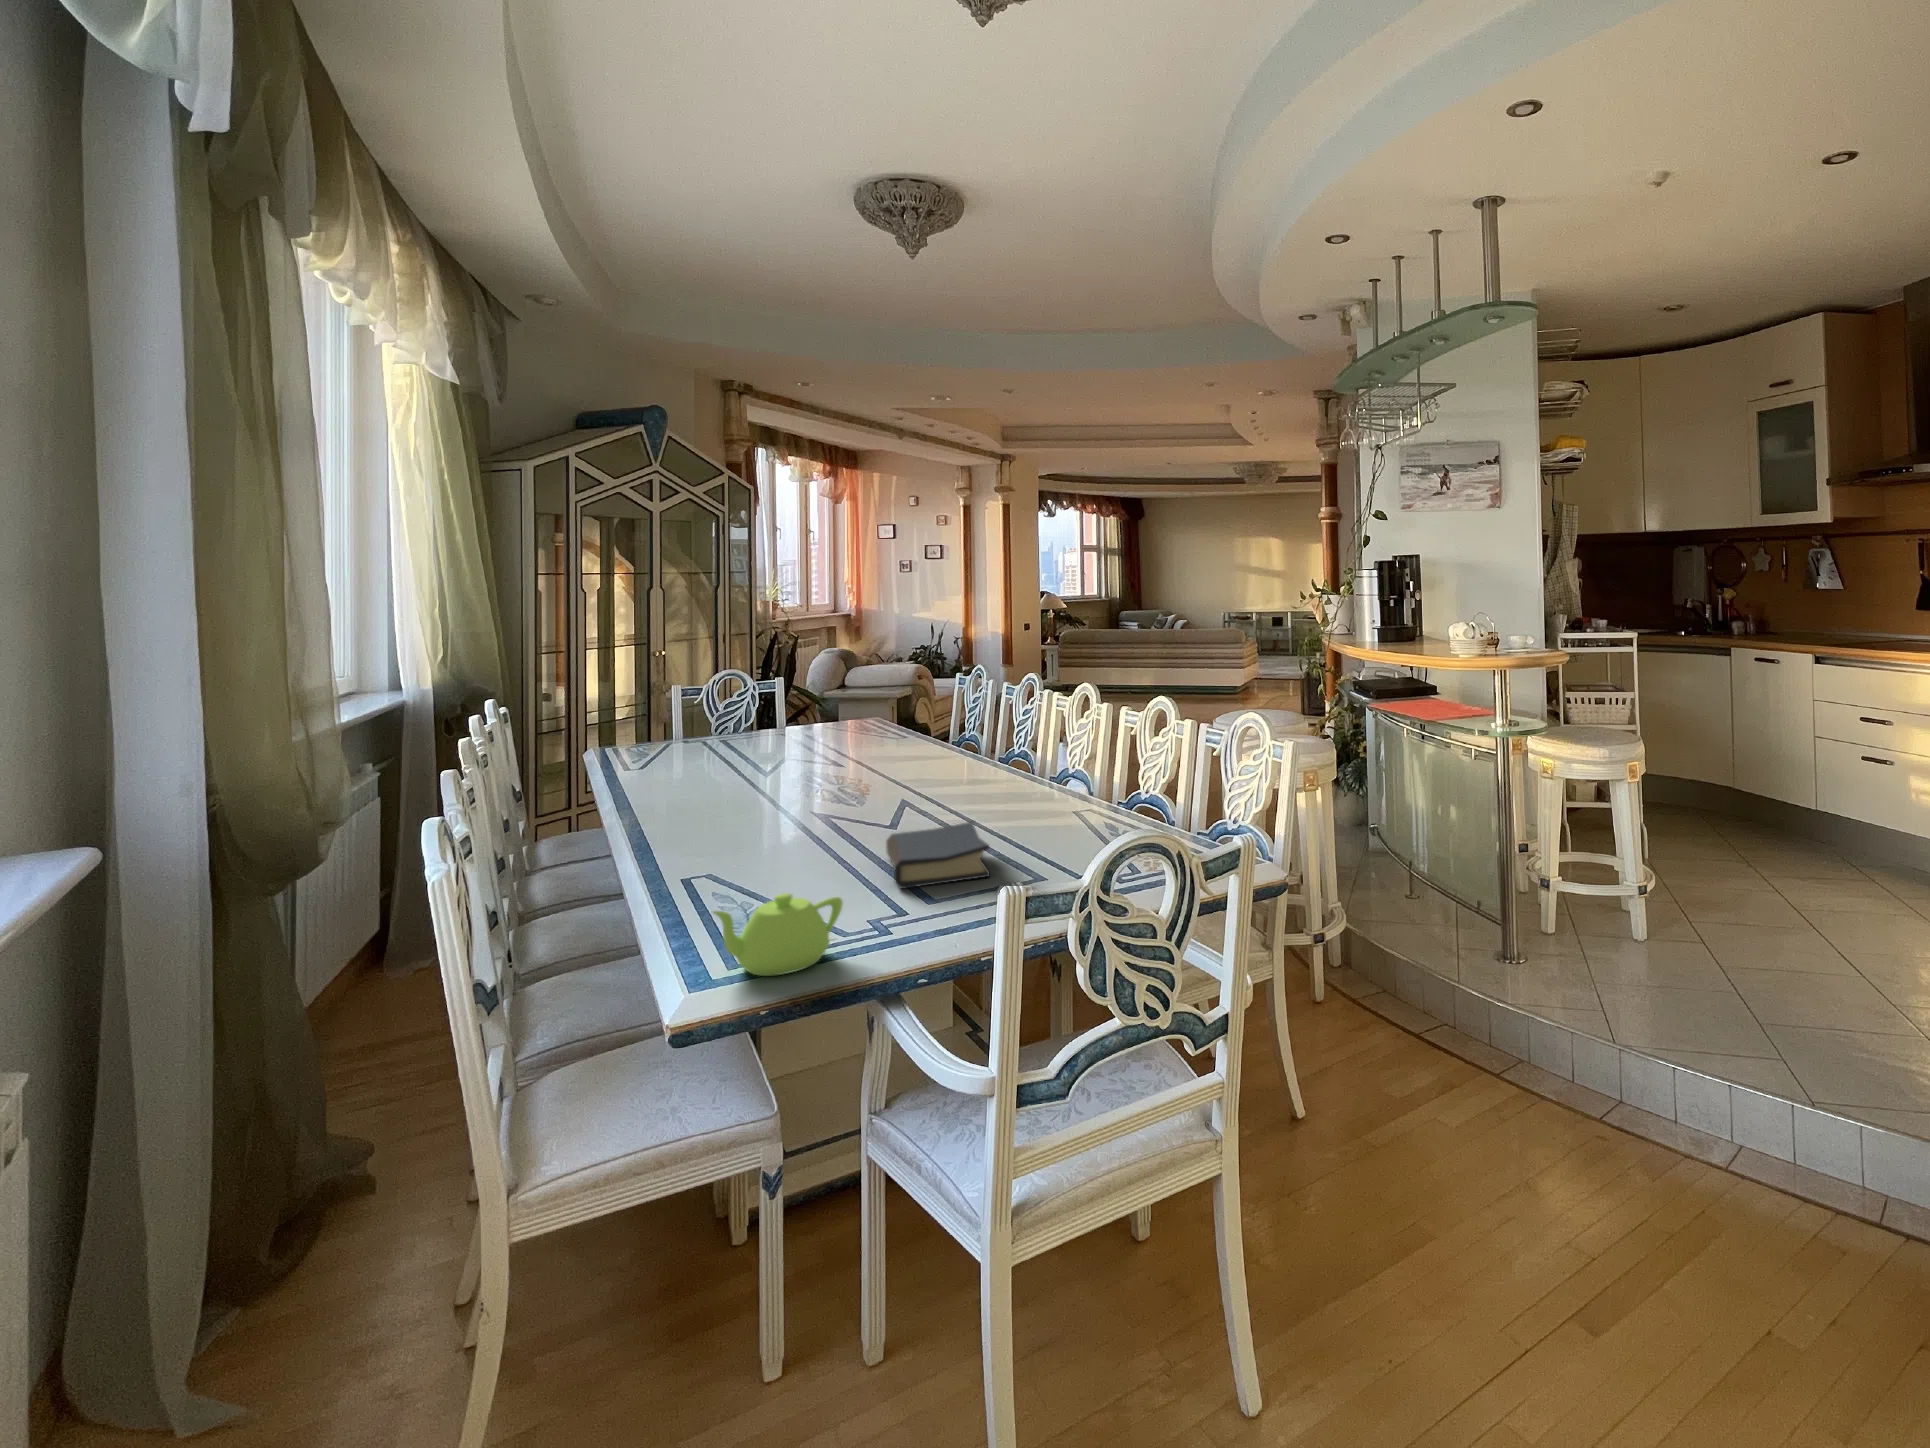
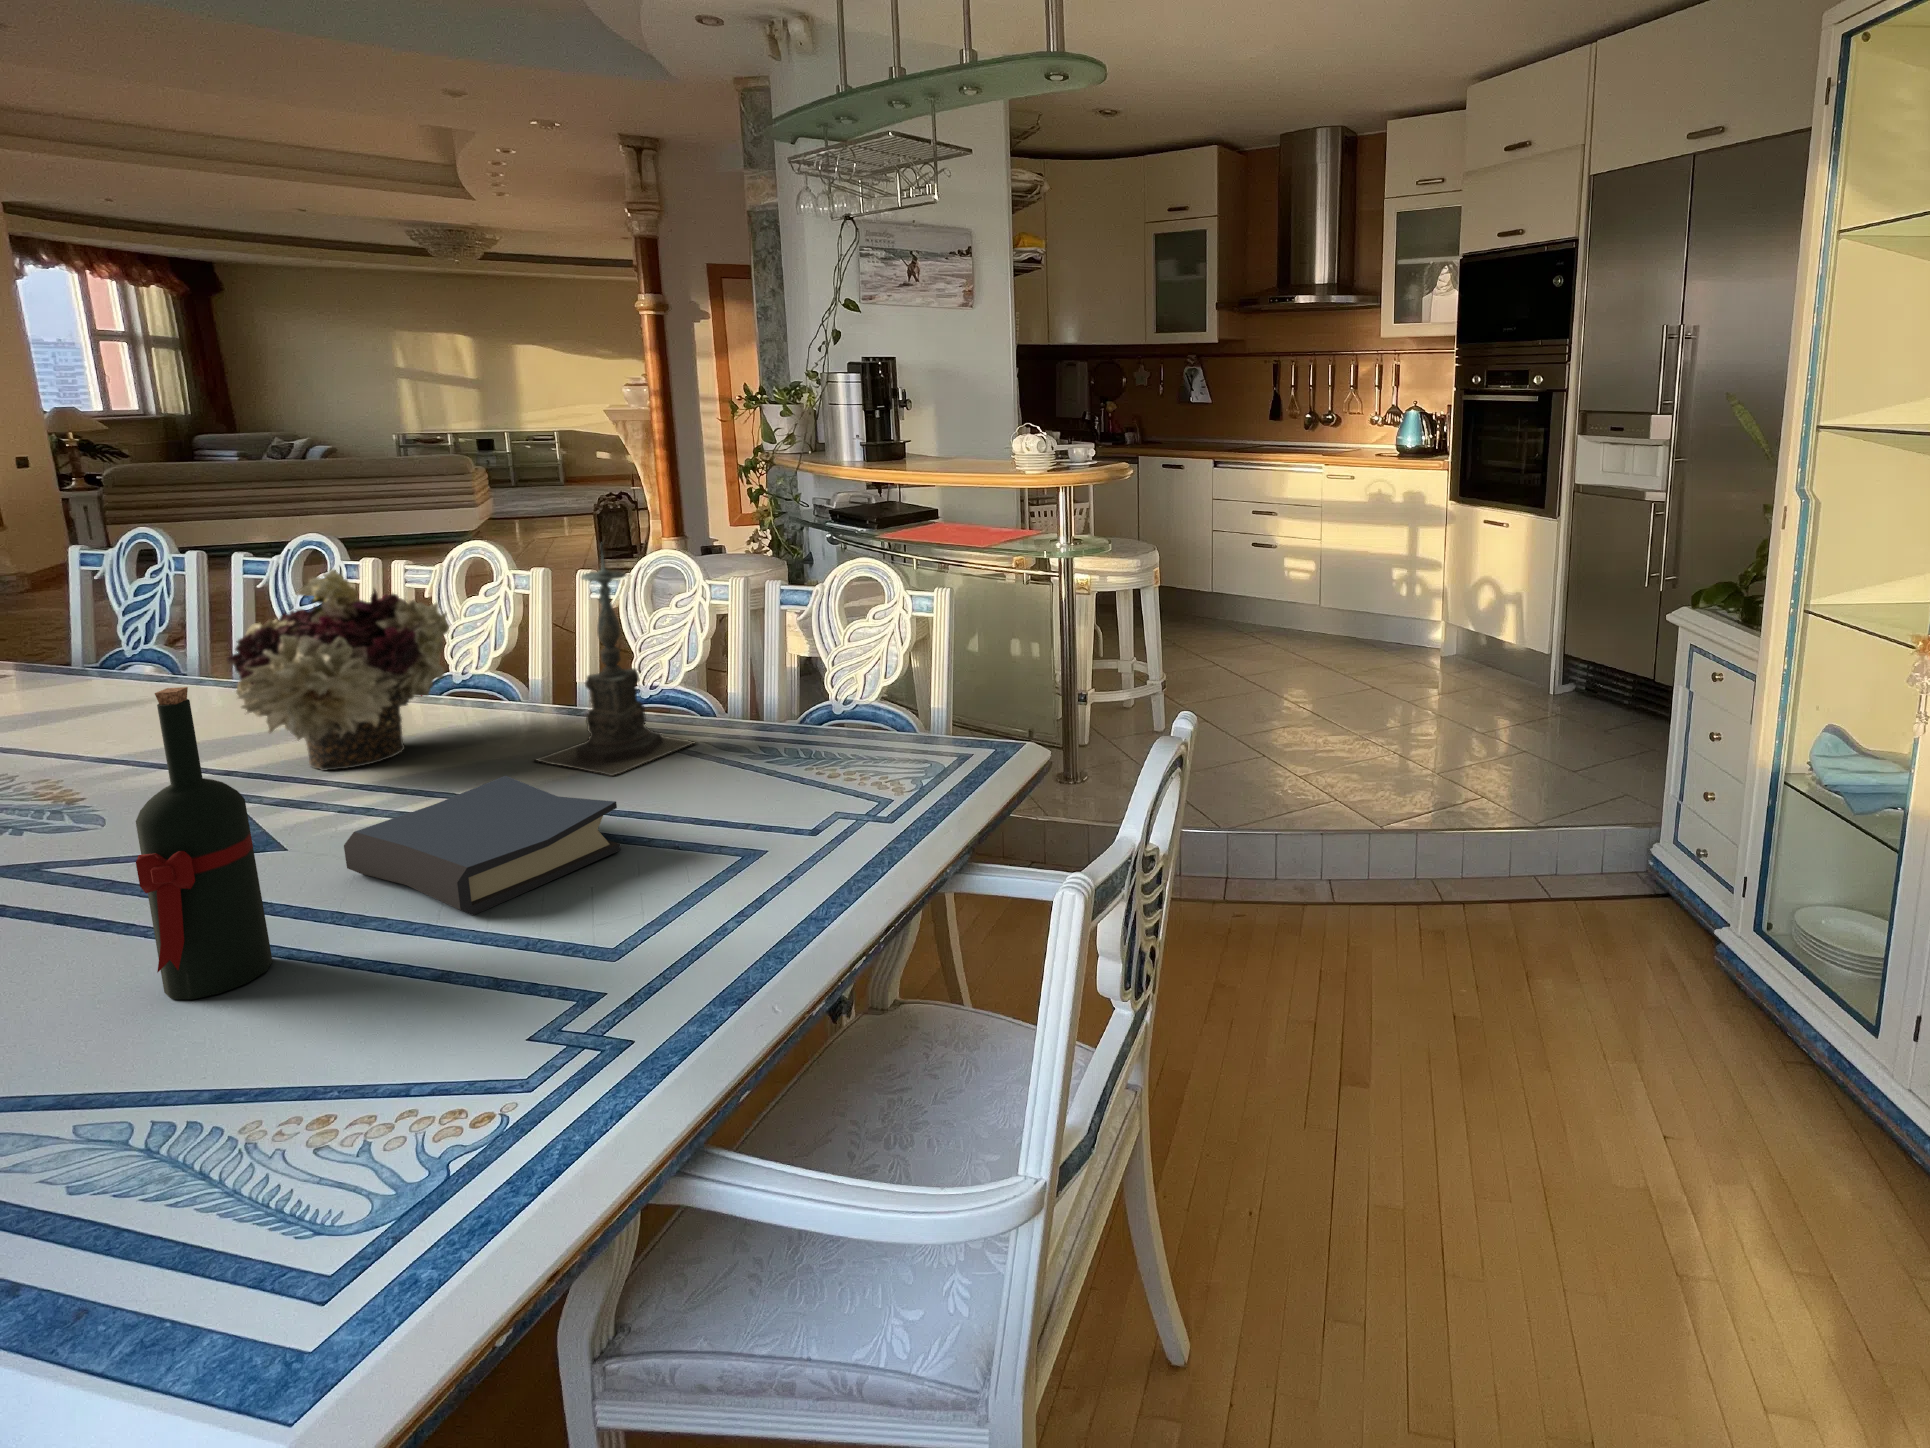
candle holder: none [1021,688,1105,839] -> present [536,550,695,776]
flower arrangement: none [905,693,1014,808] -> present [226,570,449,771]
wine bottle: none [773,738,823,892] -> present [136,687,272,999]
teapot: present [713,893,842,976] -> none [266,958,531,1168]

